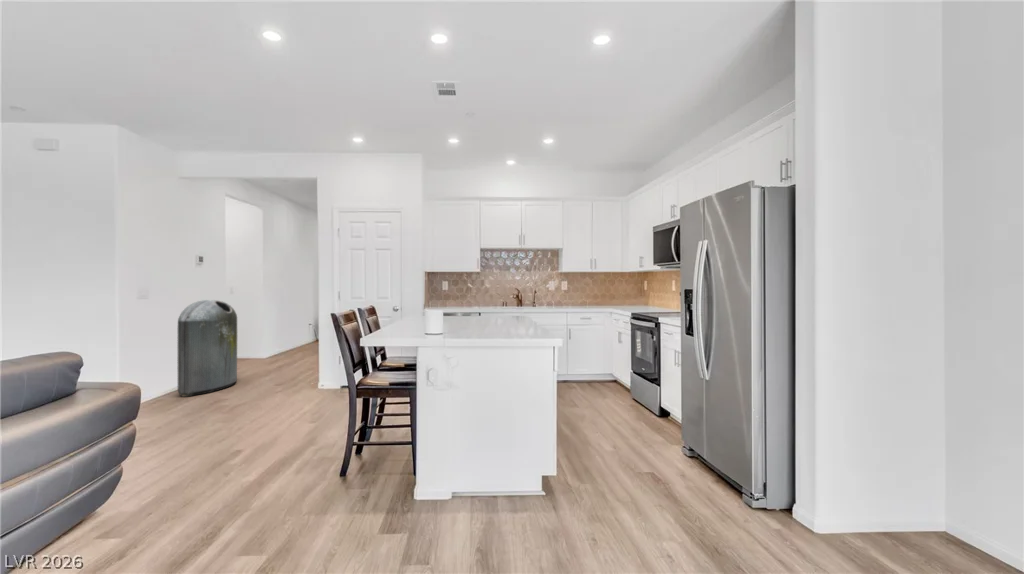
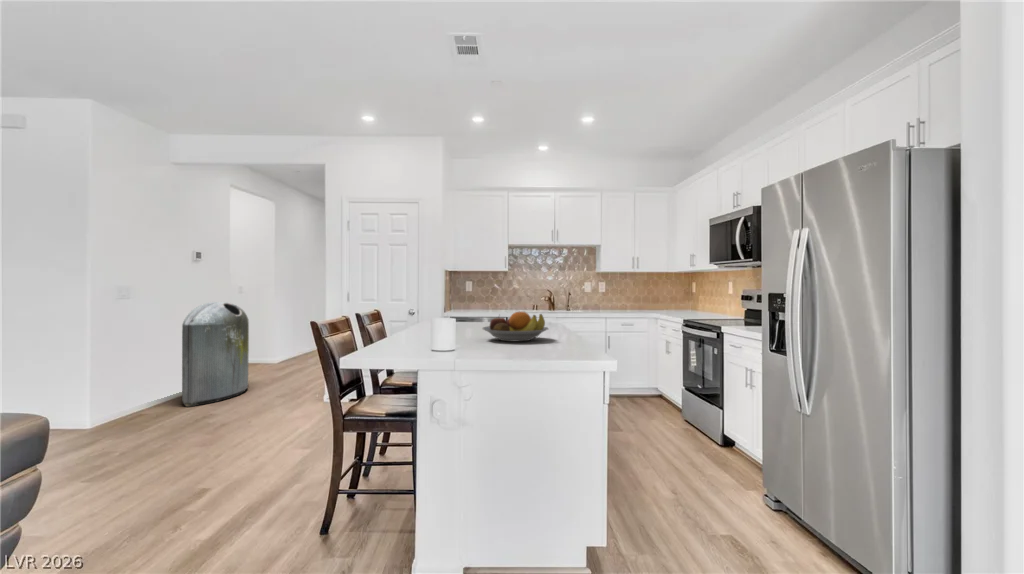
fruit bowl: none [466,304,519,328] -> present [483,311,548,341]

